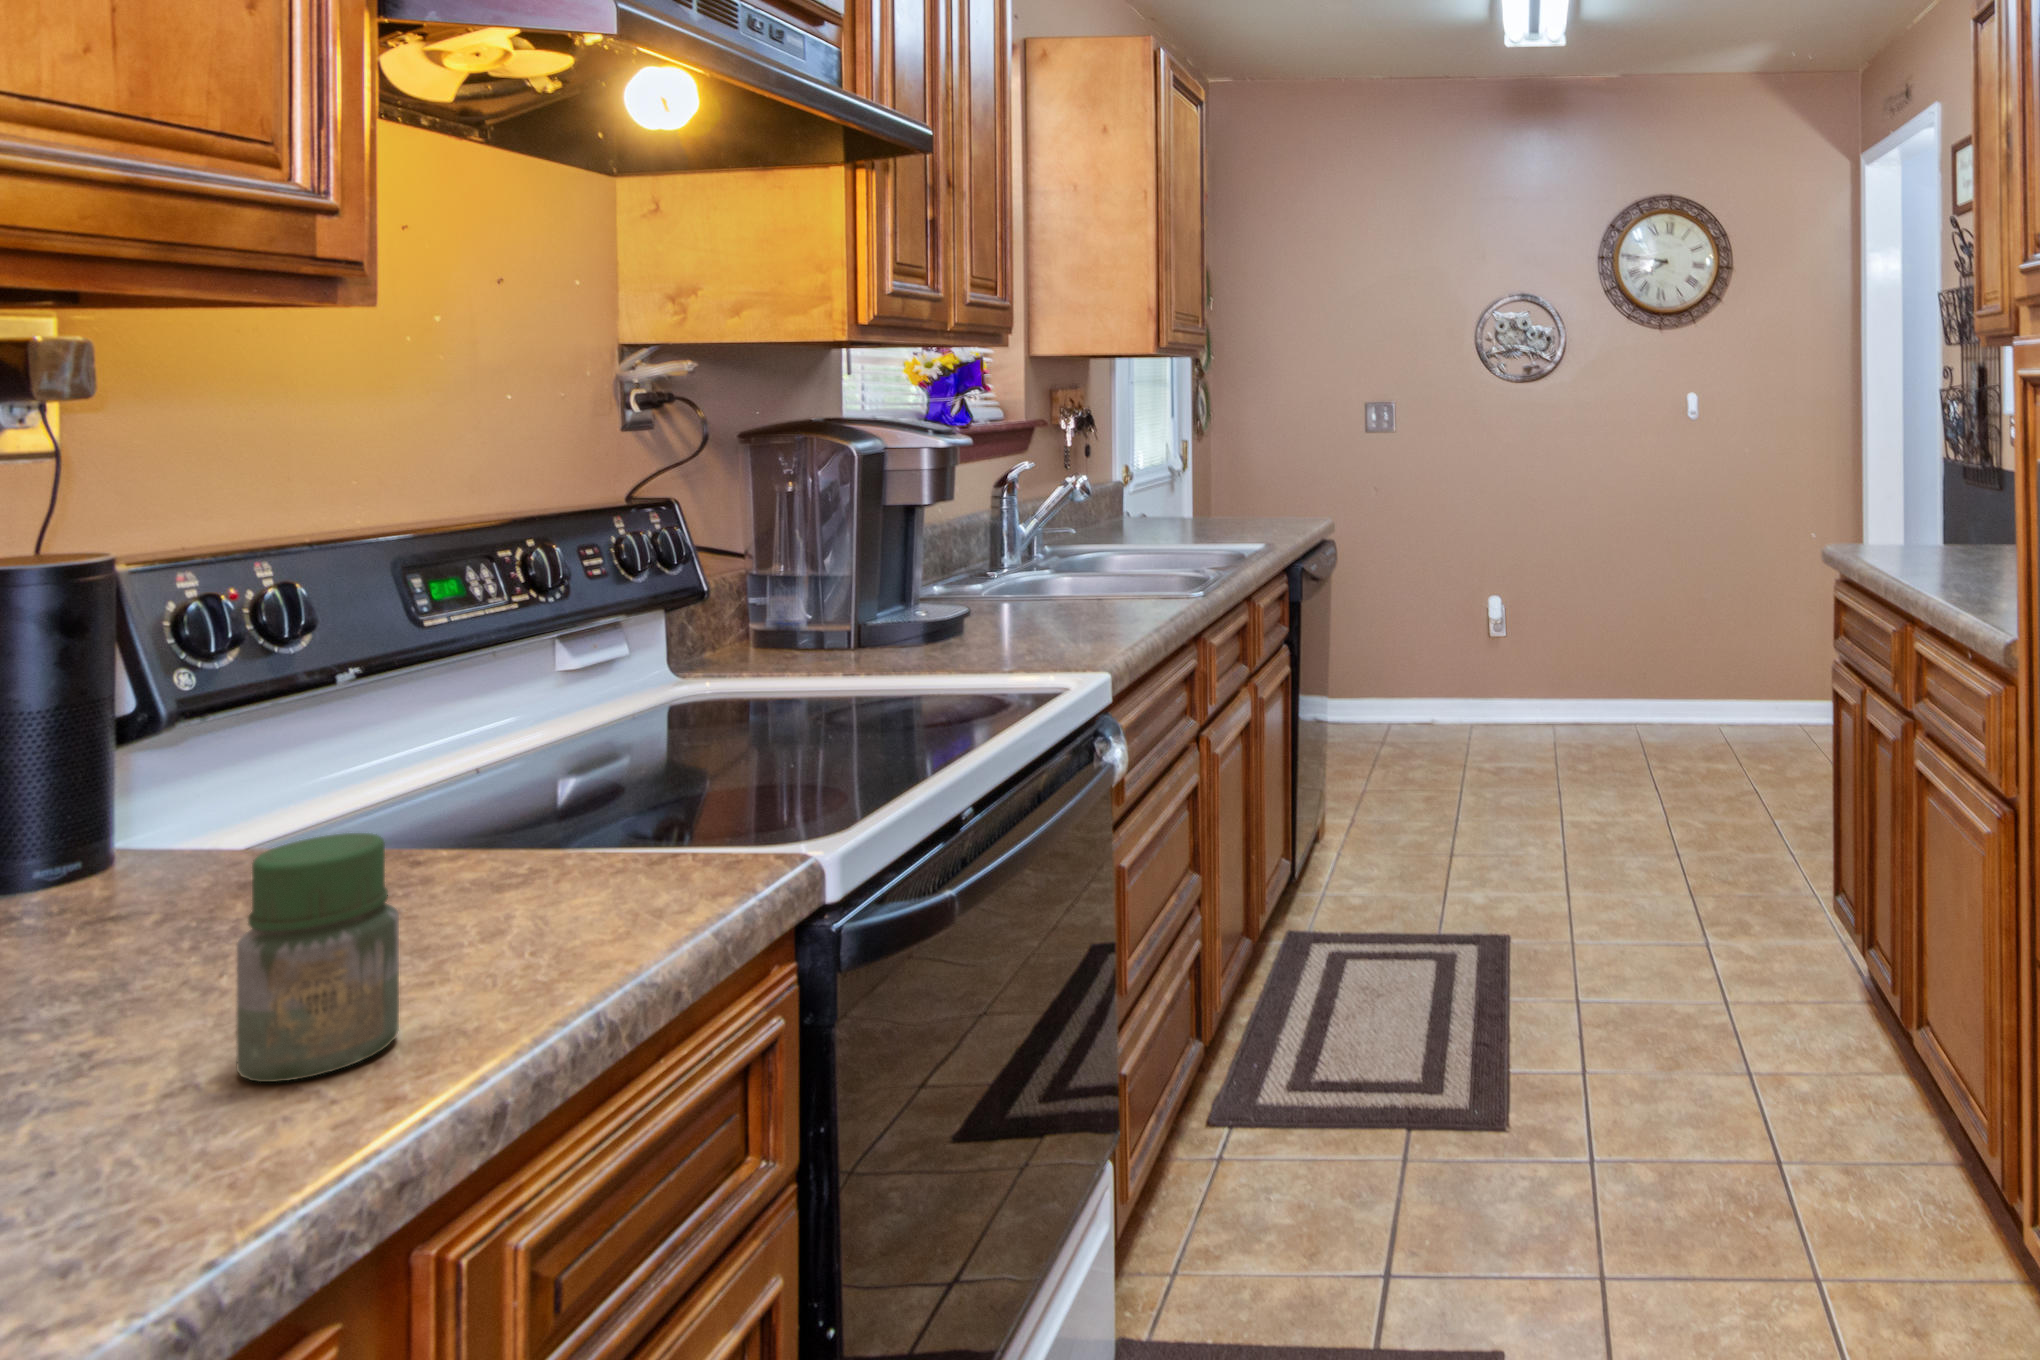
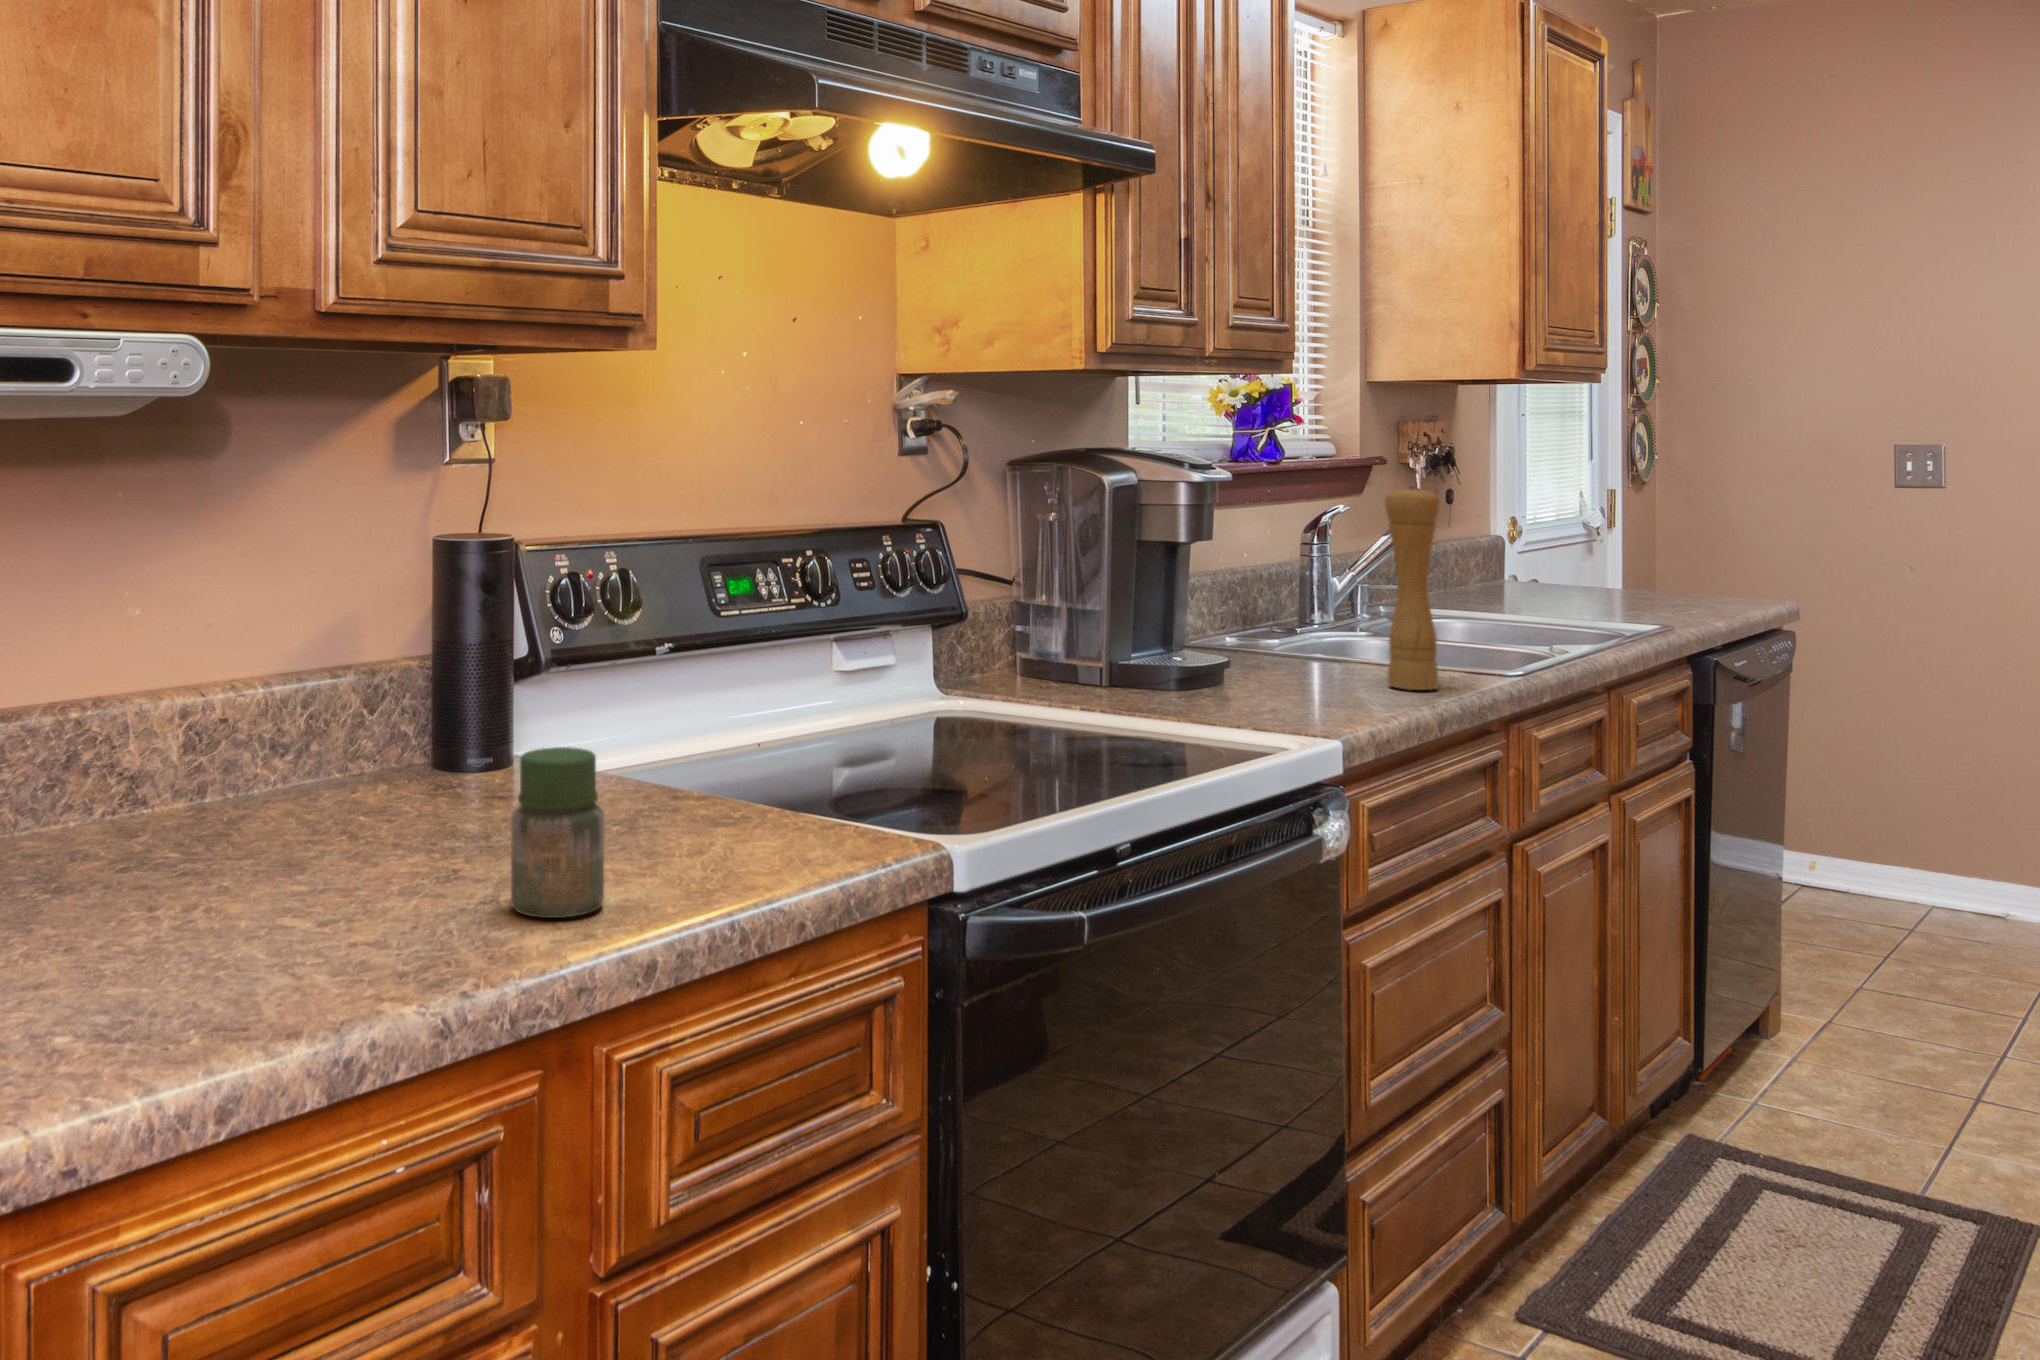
pepper mill: none [1105,444,1149,618] -> present [1385,486,1439,690]

